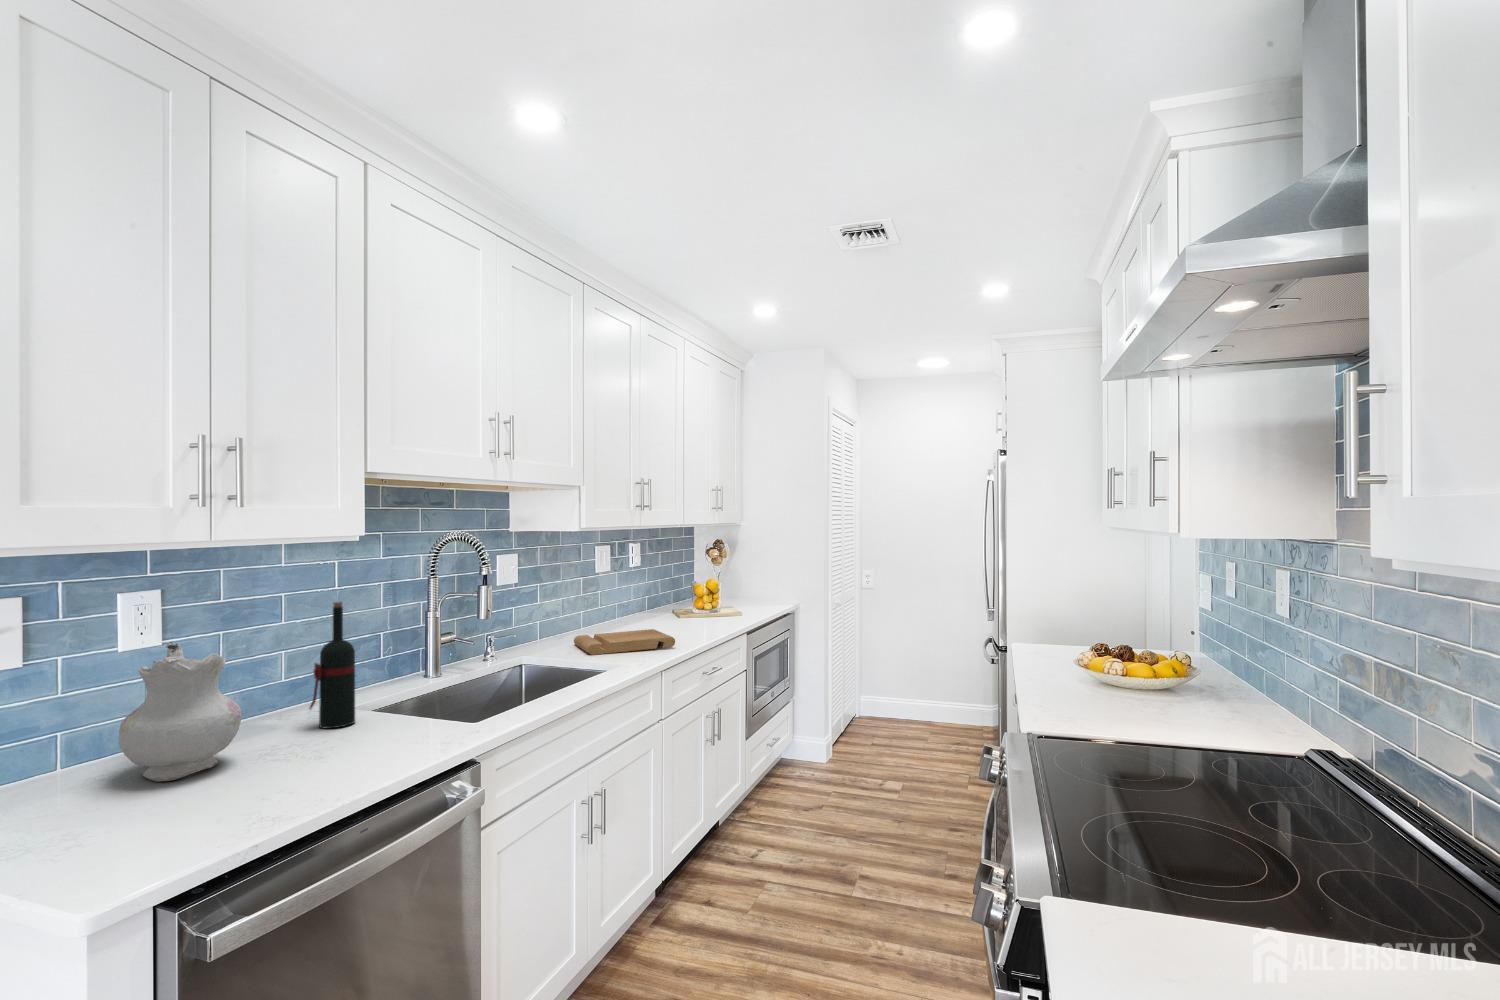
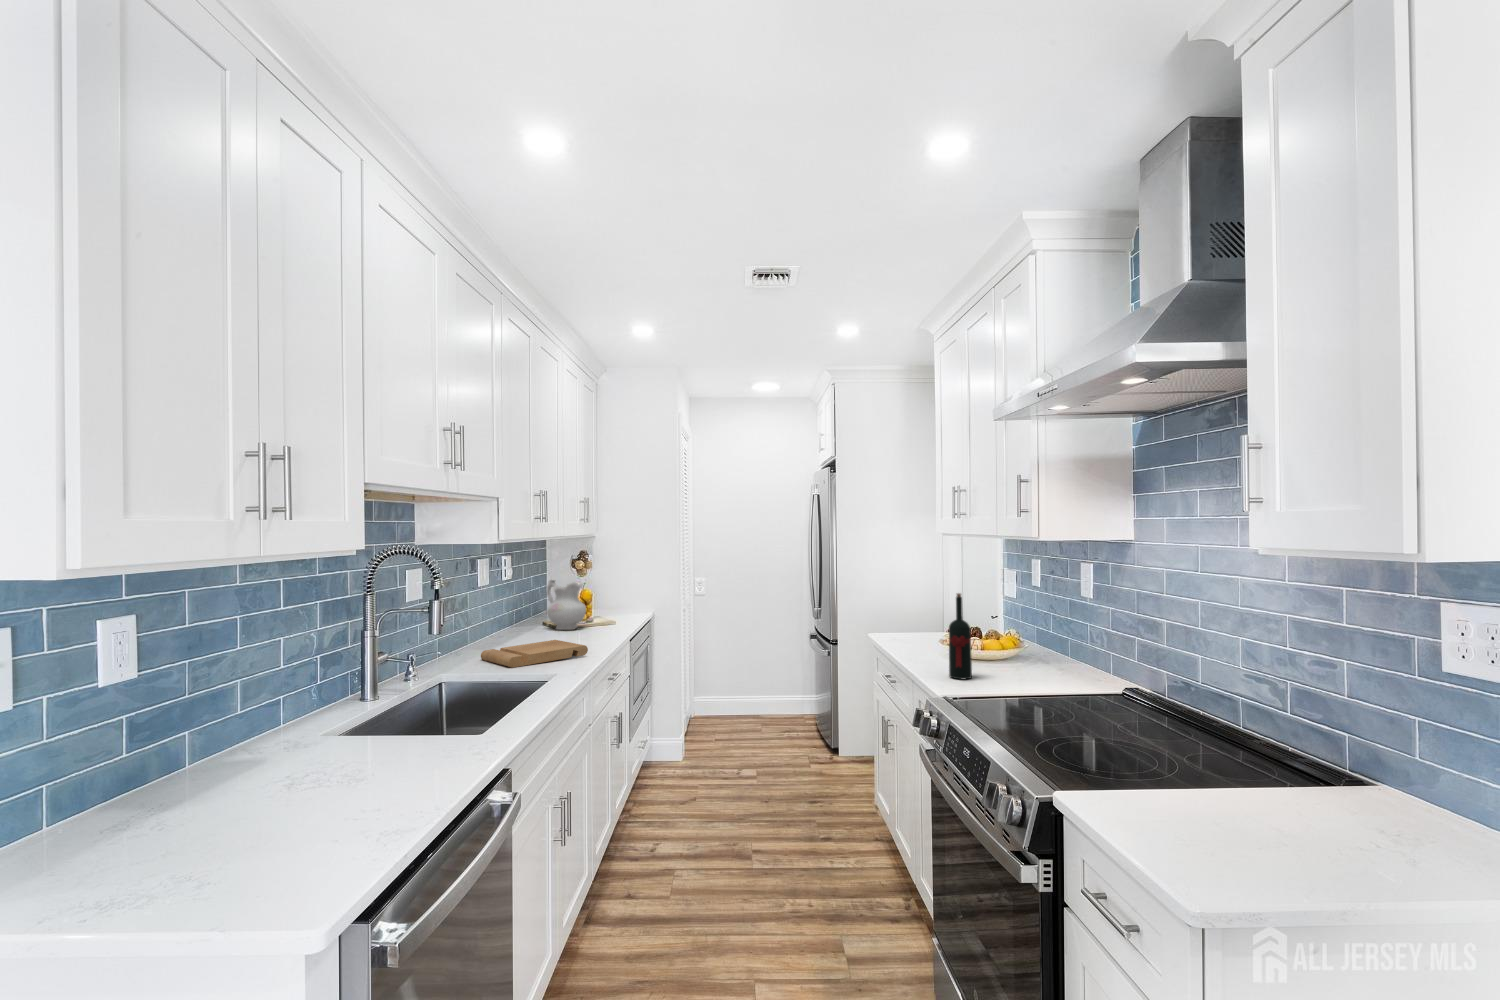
wine bottle: present [310,602,355,728] -> present [949,593,972,679]
ceramic pitcher: present [118,642,241,781] -> present [547,580,586,630]

